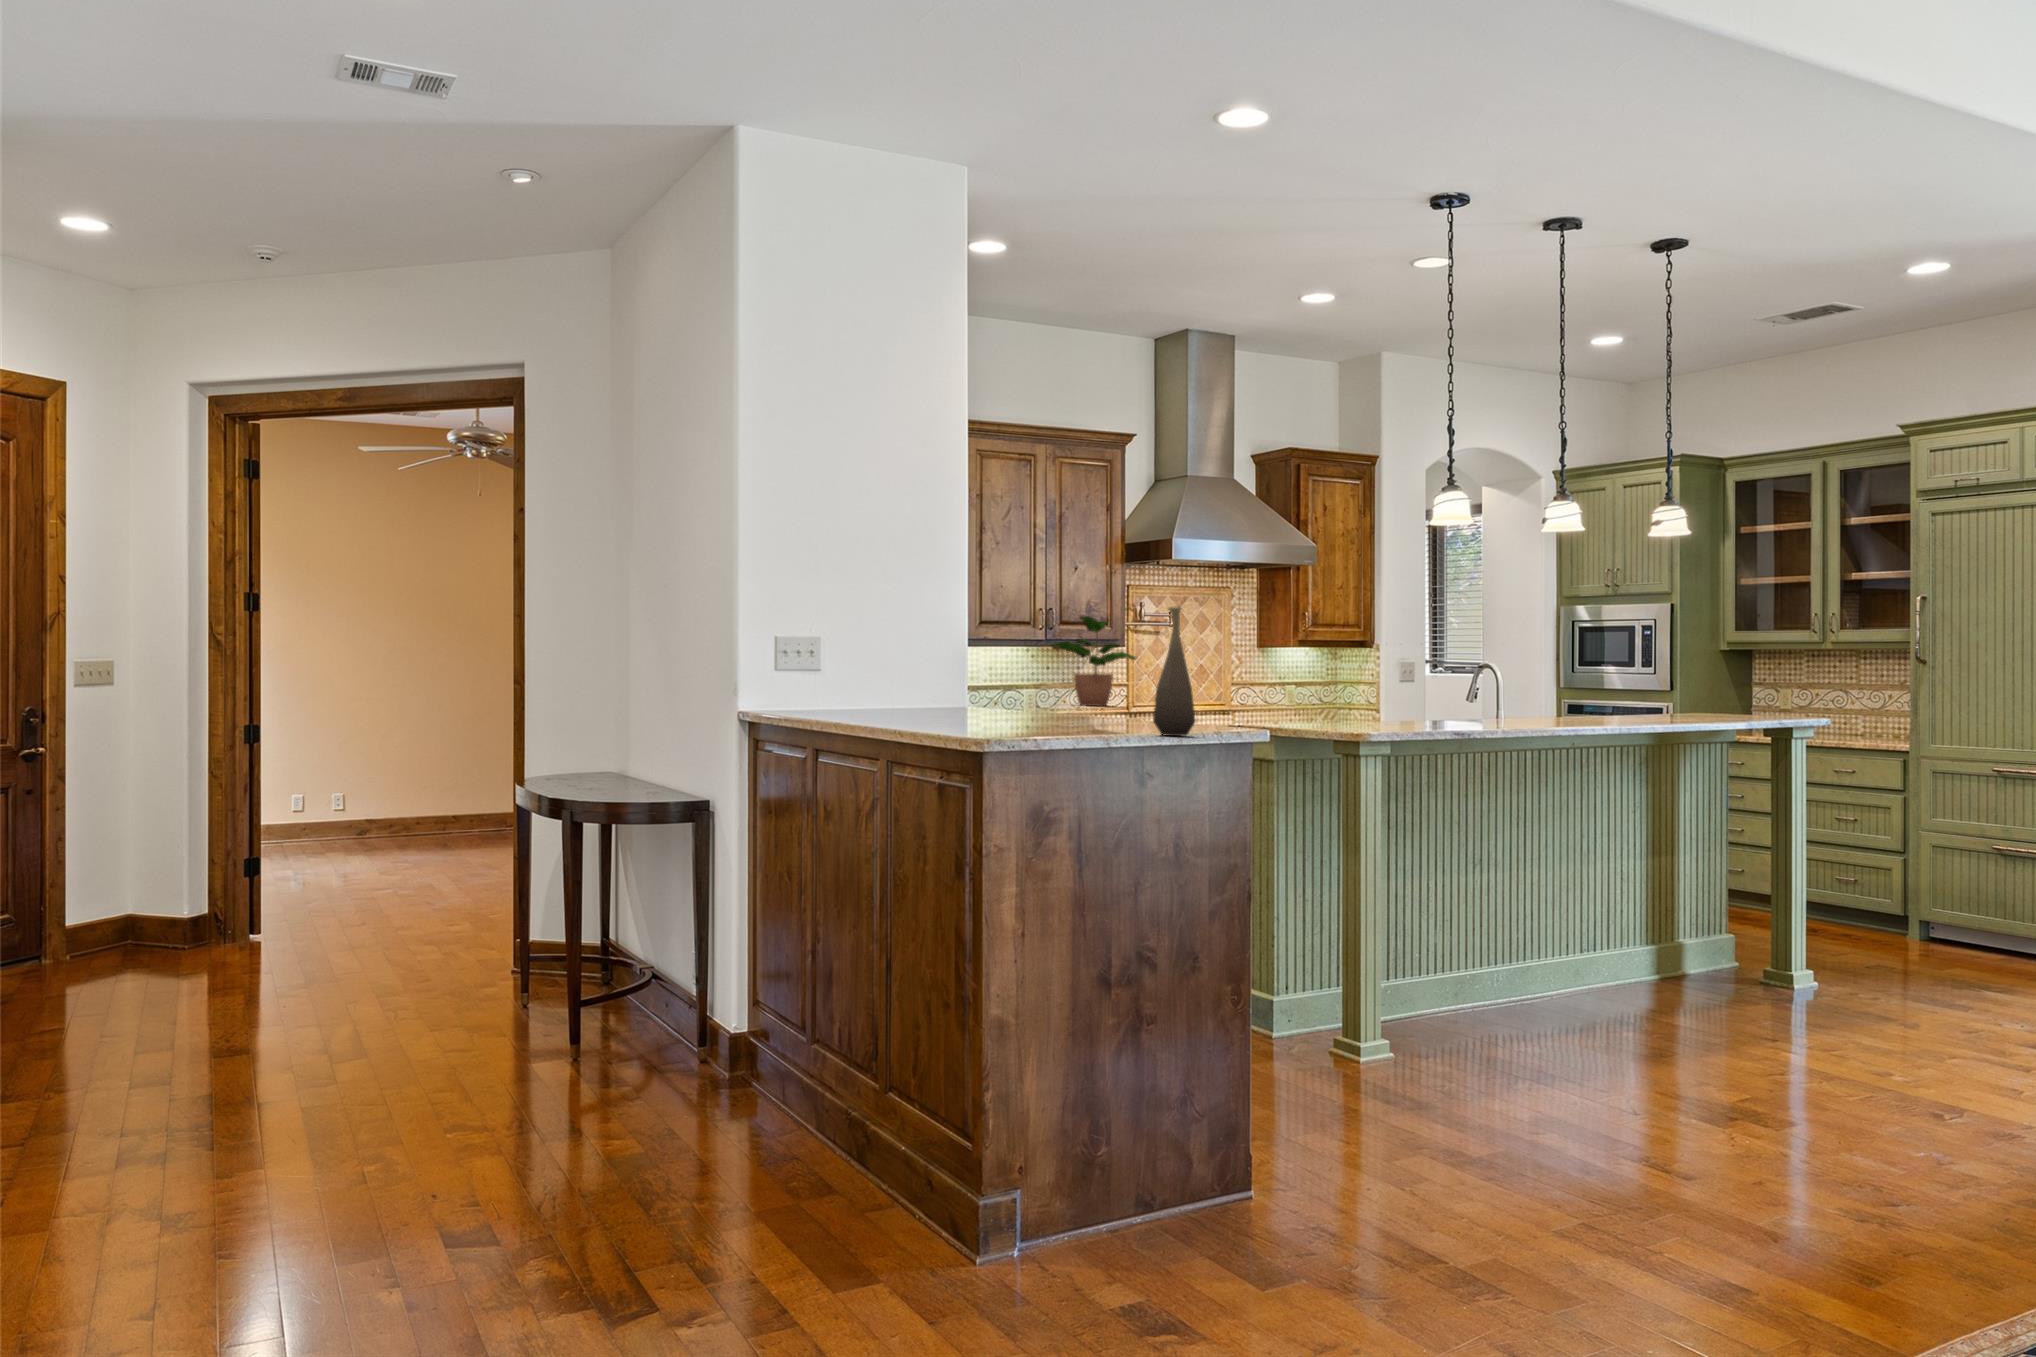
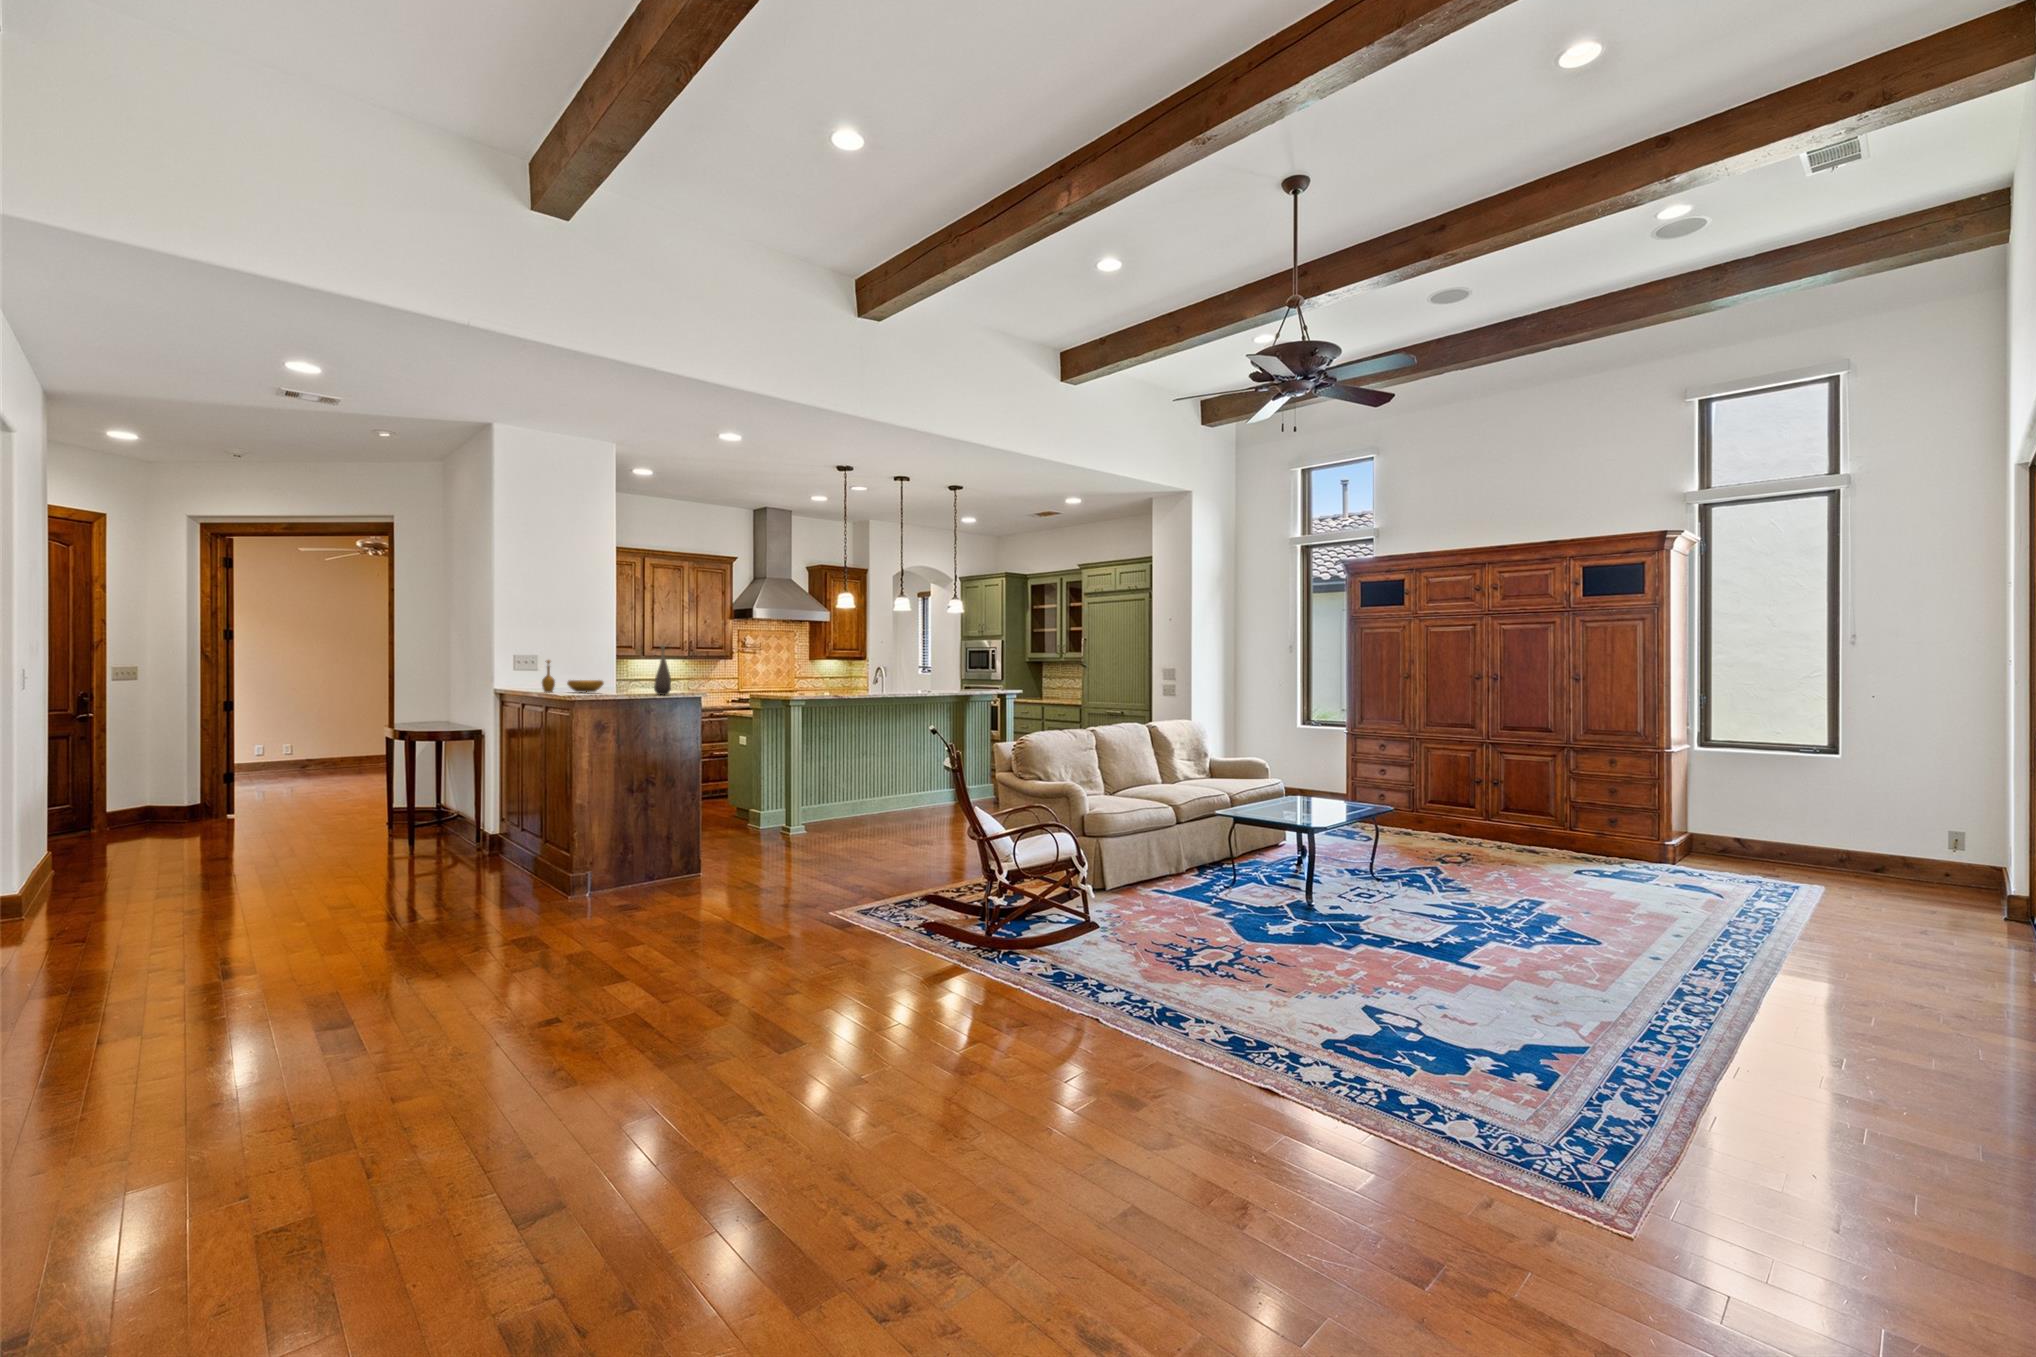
potted plant: present [1051,616,1136,706] -> none [691,645,736,688]
decorative bowl: none [892,643,1024,727] -> present [542,660,604,693]

